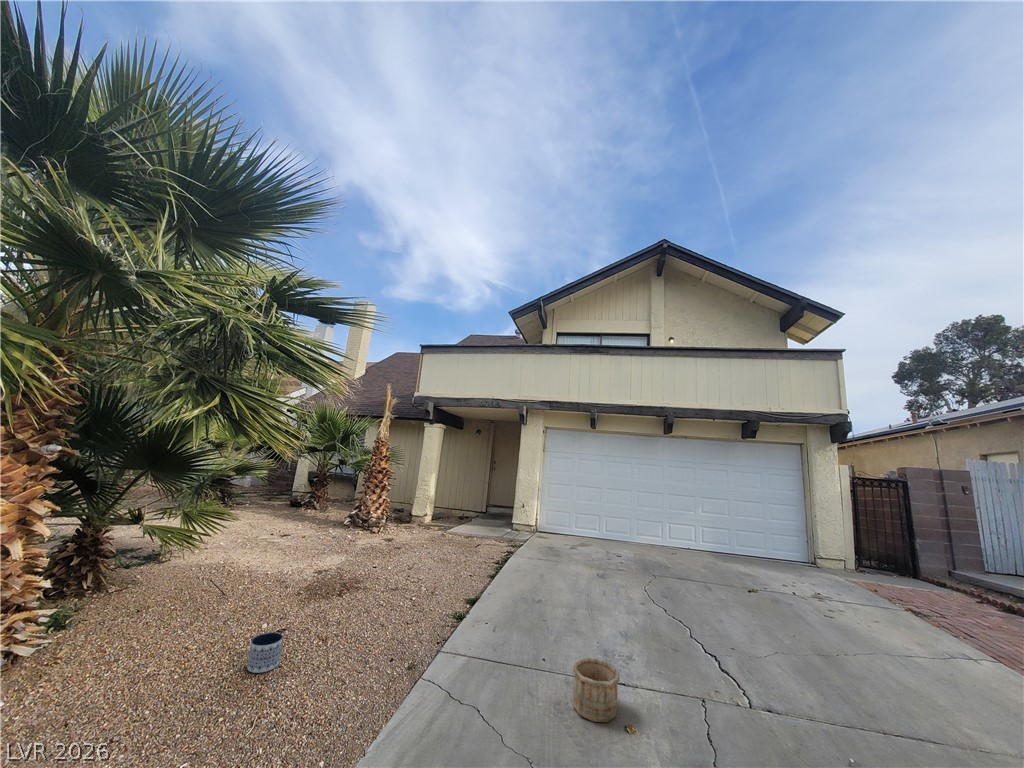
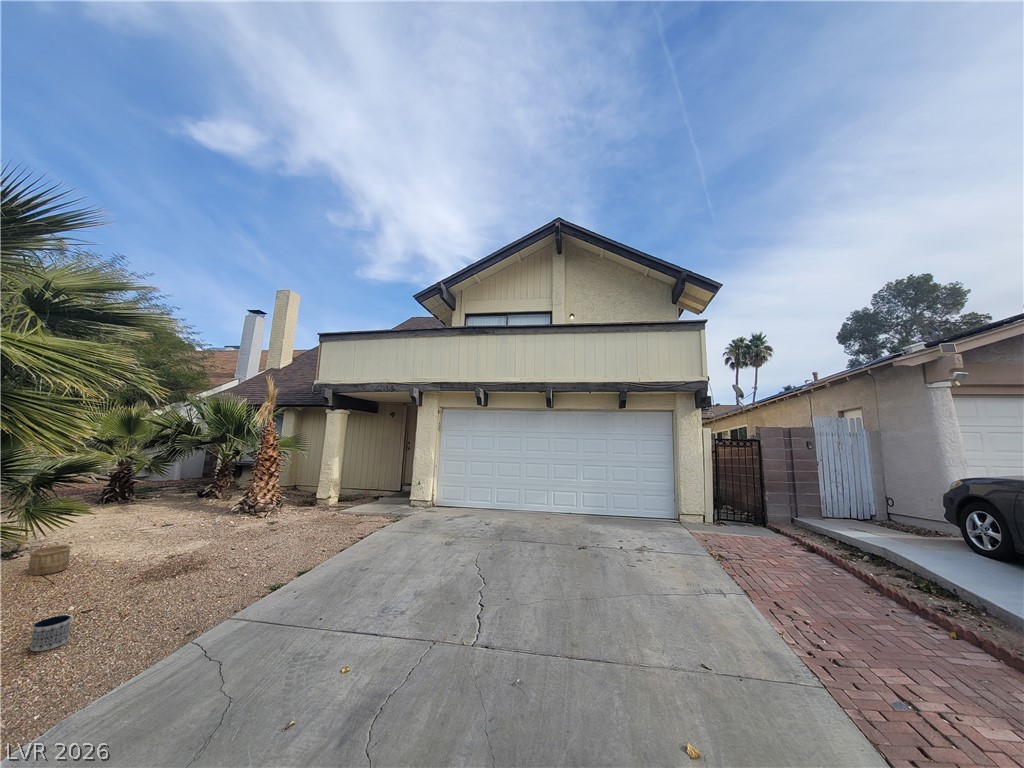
wooden bucket: present [573,658,620,722] -> present [29,545,71,575]

